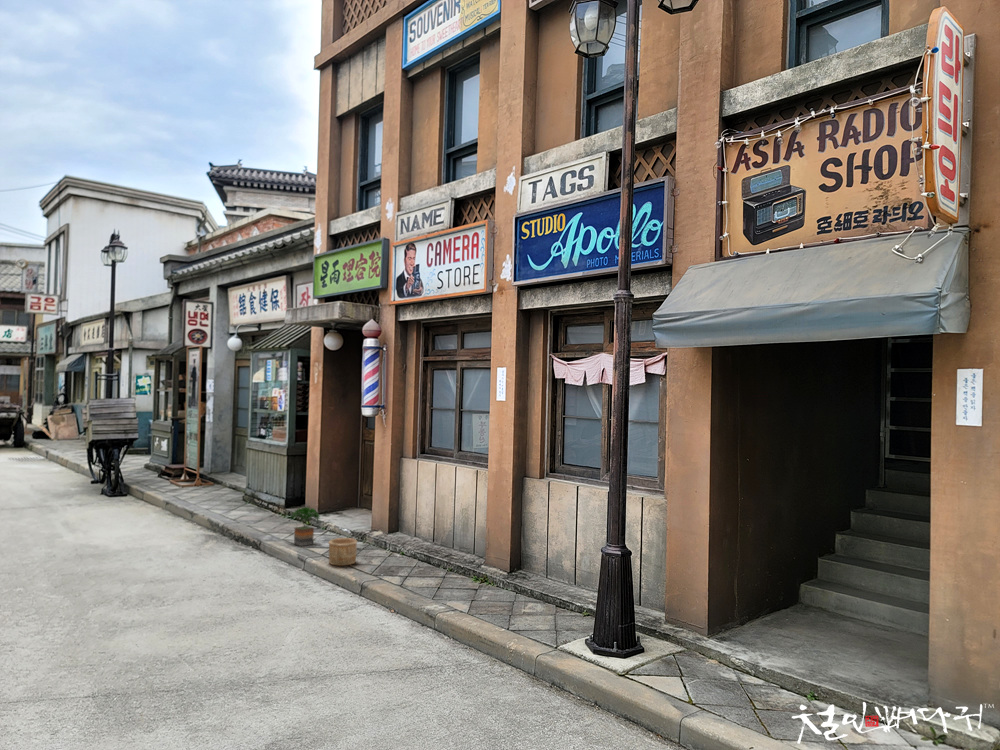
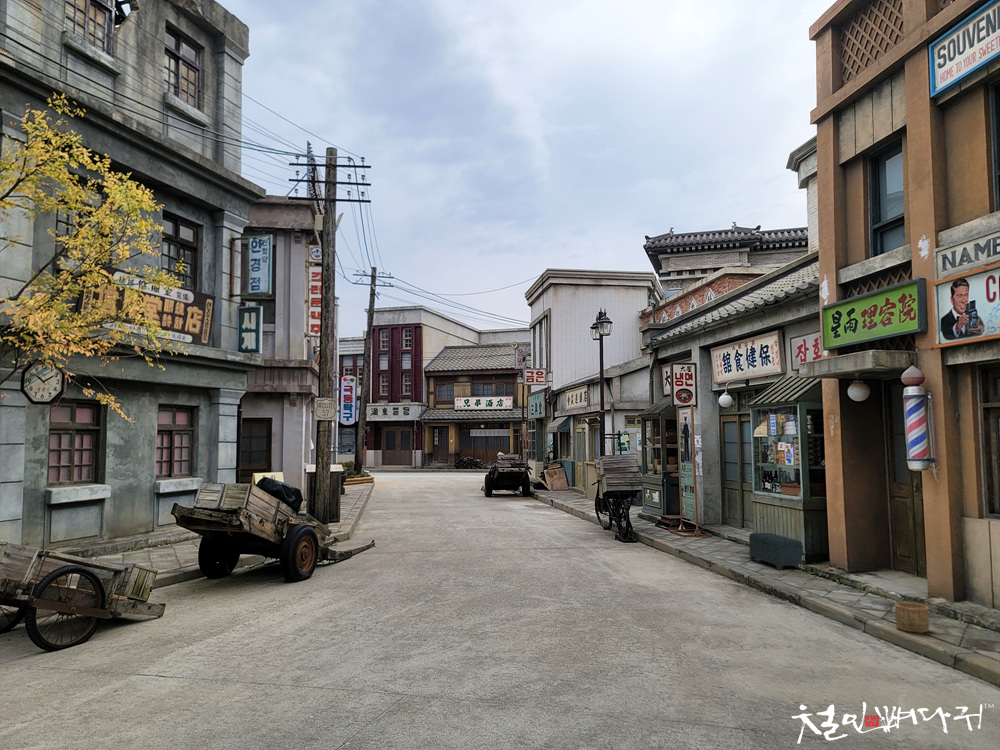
bench: none [236,479,284,515] -> present [749,533,803,570]
potted tree: present [293,508,320,546] -> none [835,565,868,606]

